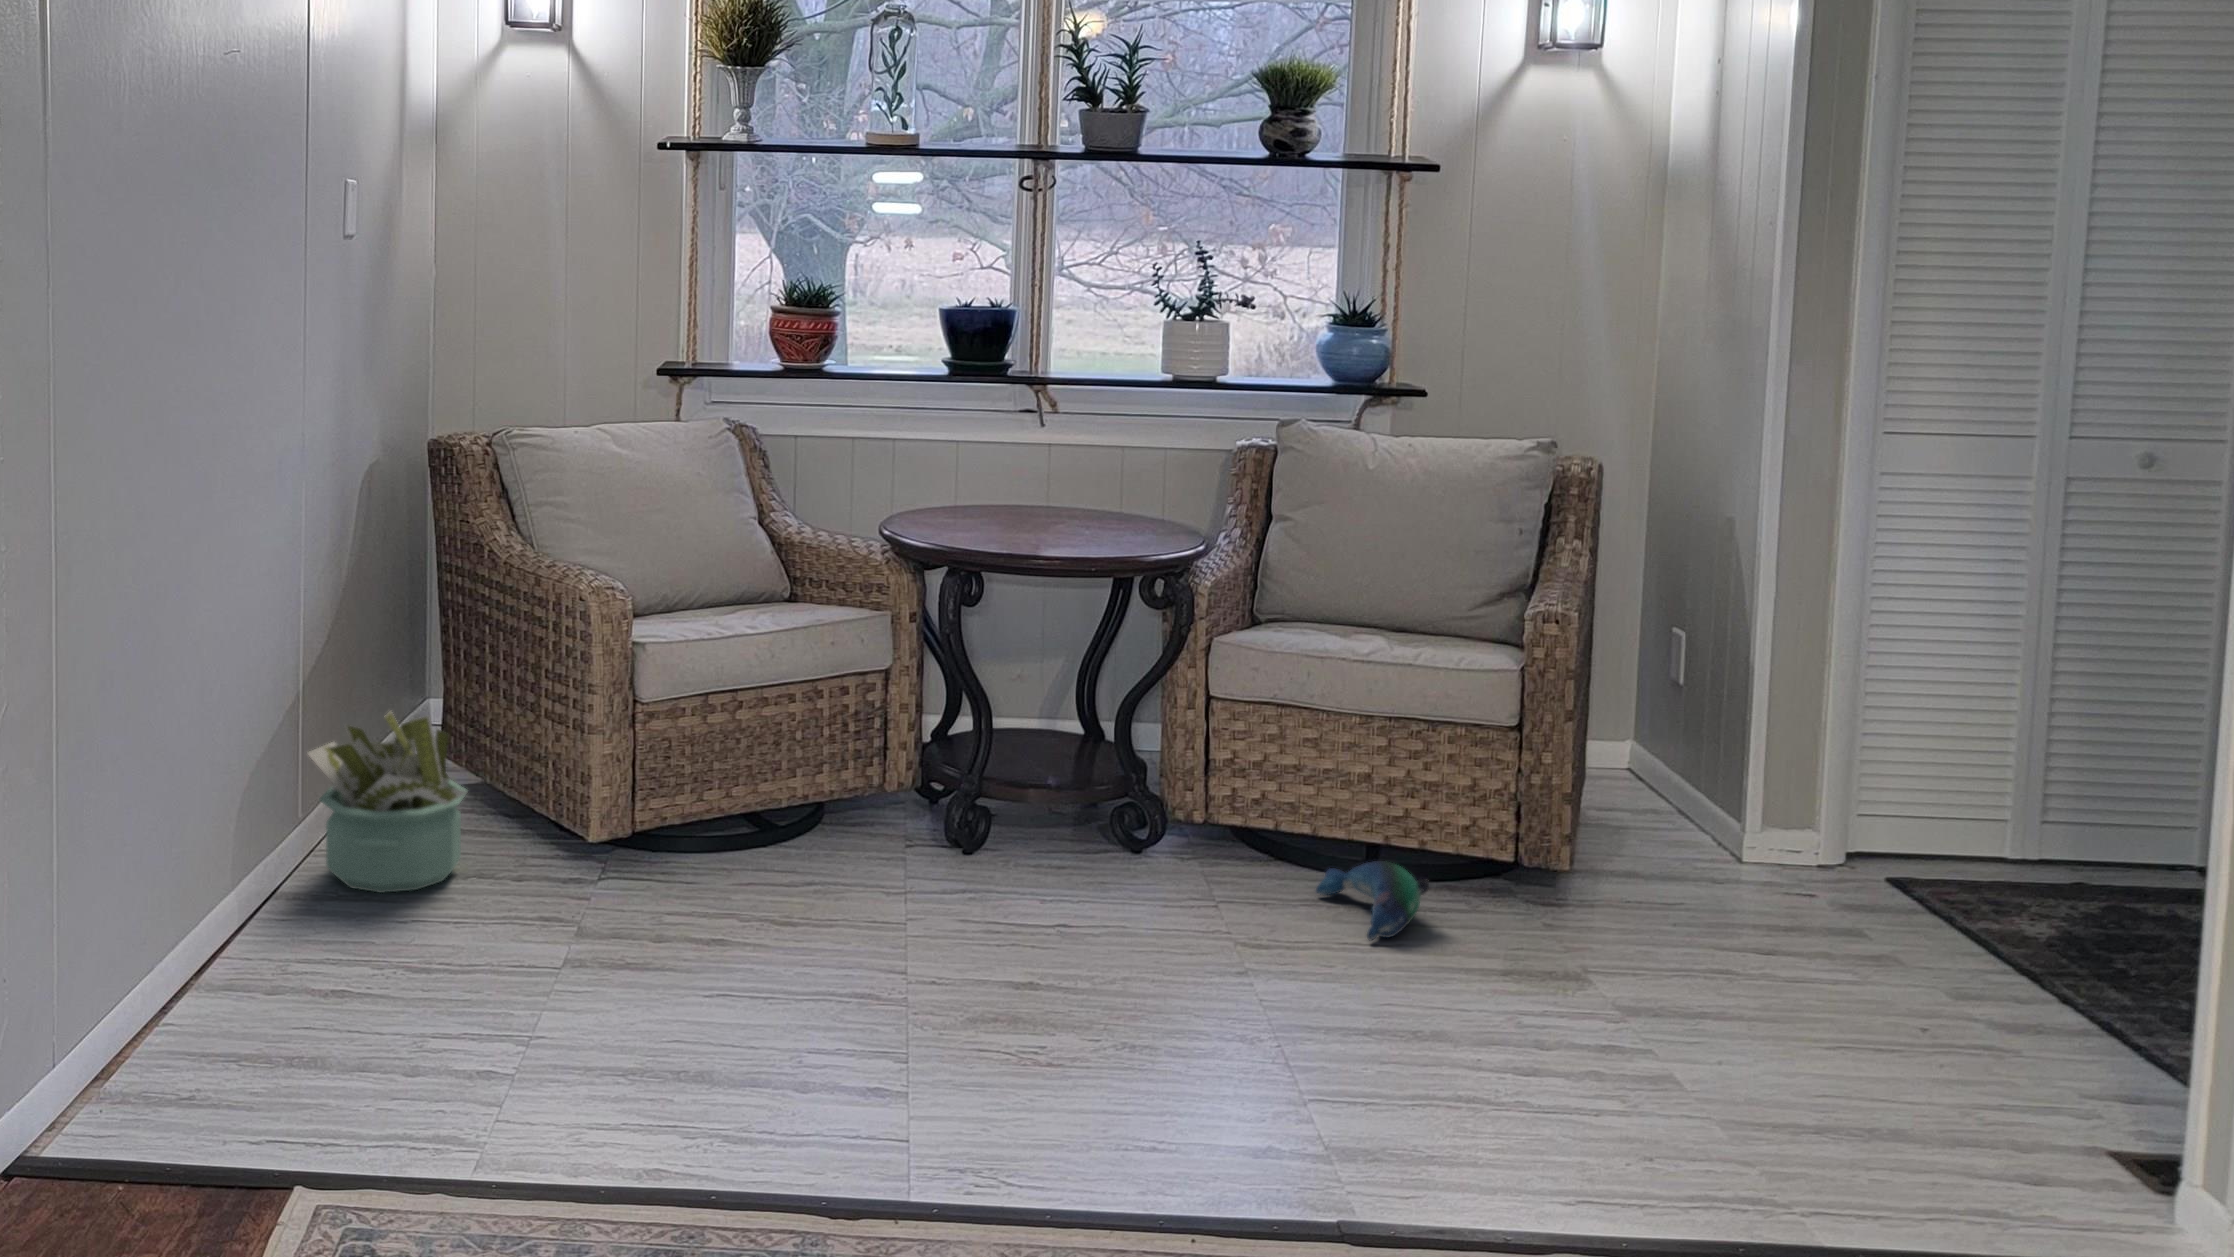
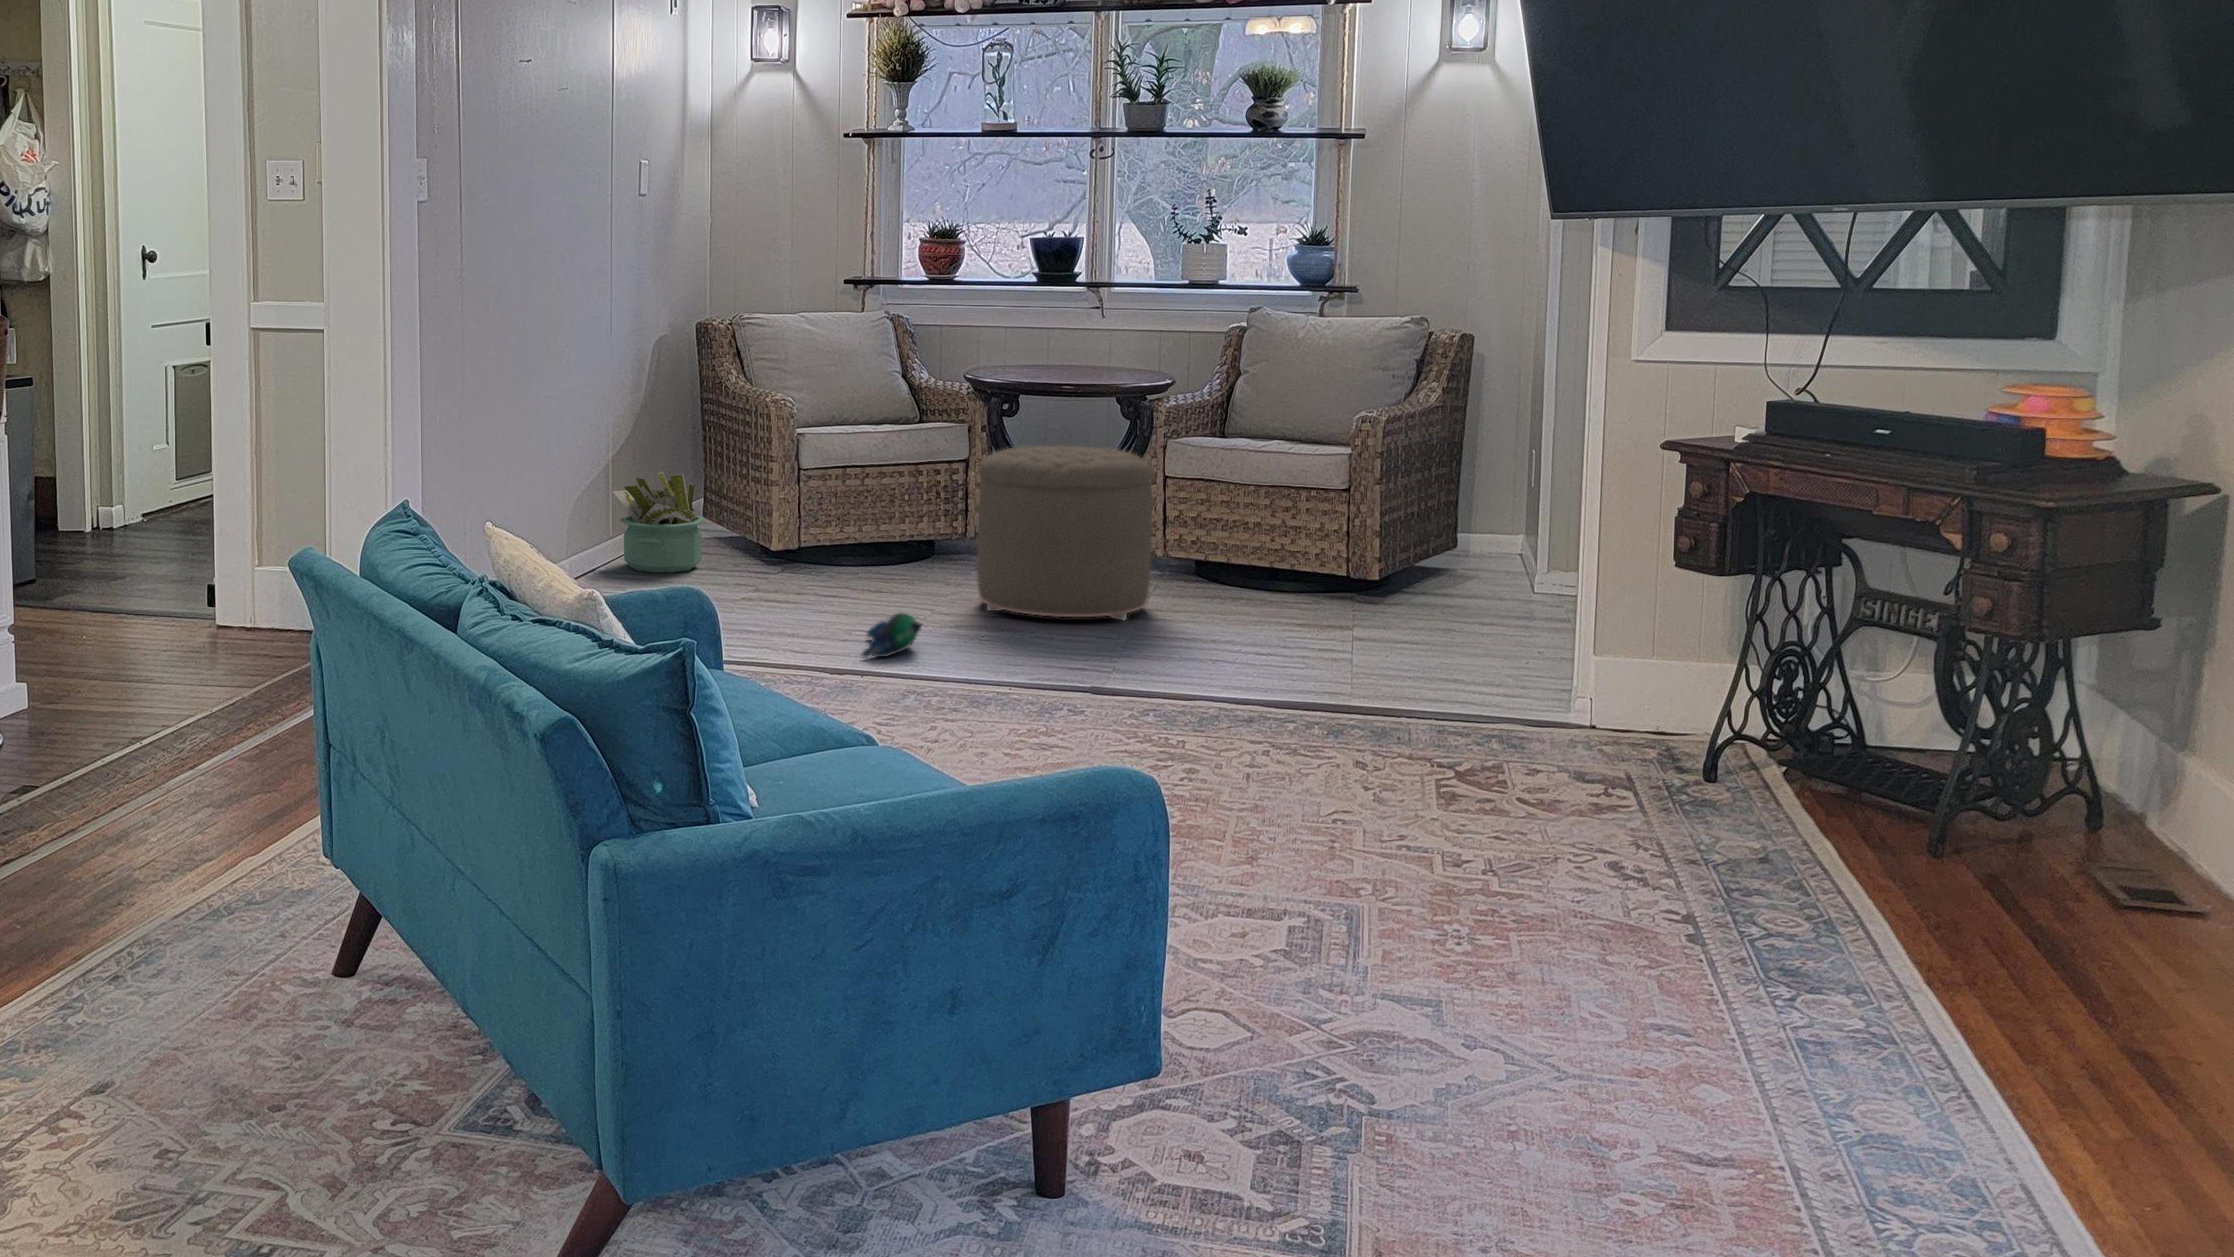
ottoman: none [966,669,1261,986] -> present [977,446,1154,620]
plush toy: present [1316,861,1429,941] -> present [862,613,922,657]

